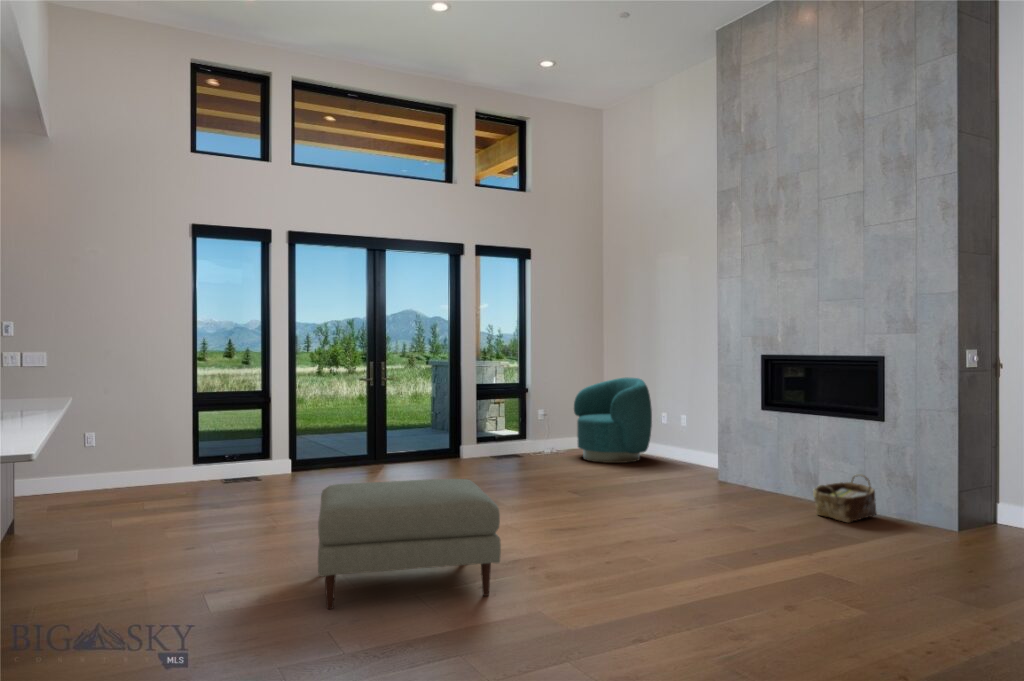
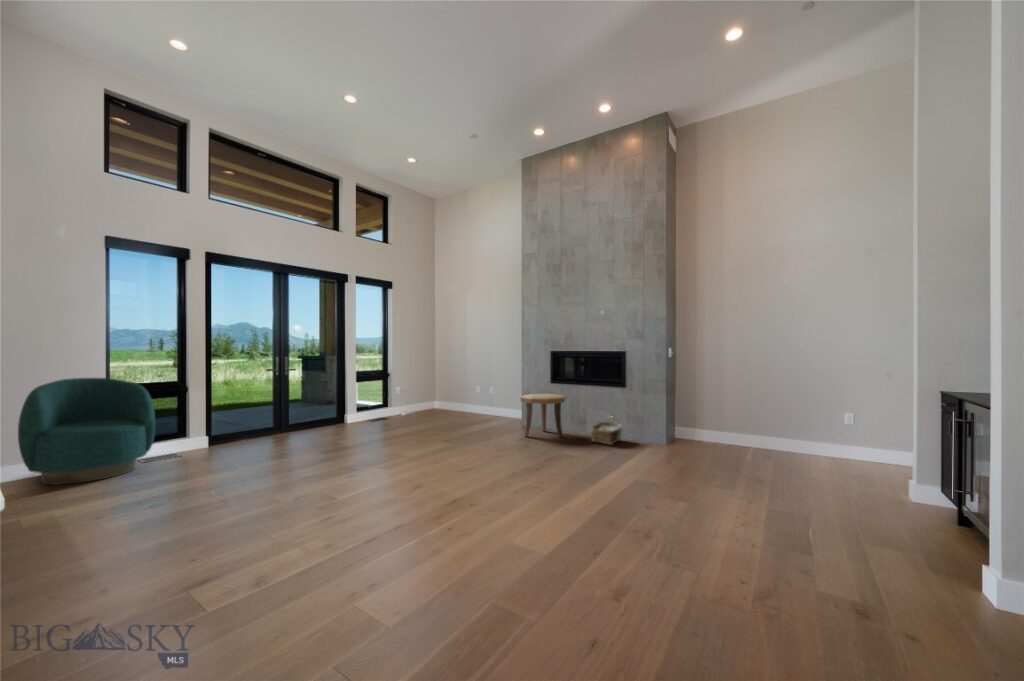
armchair: present [574,377,652,463] -> present [18,378,155,485]
side table: none [702,428,782,504] -> present [521,394,566,438]
ottoman: present [318,479,501,609] -> none [286,440,454,566]

